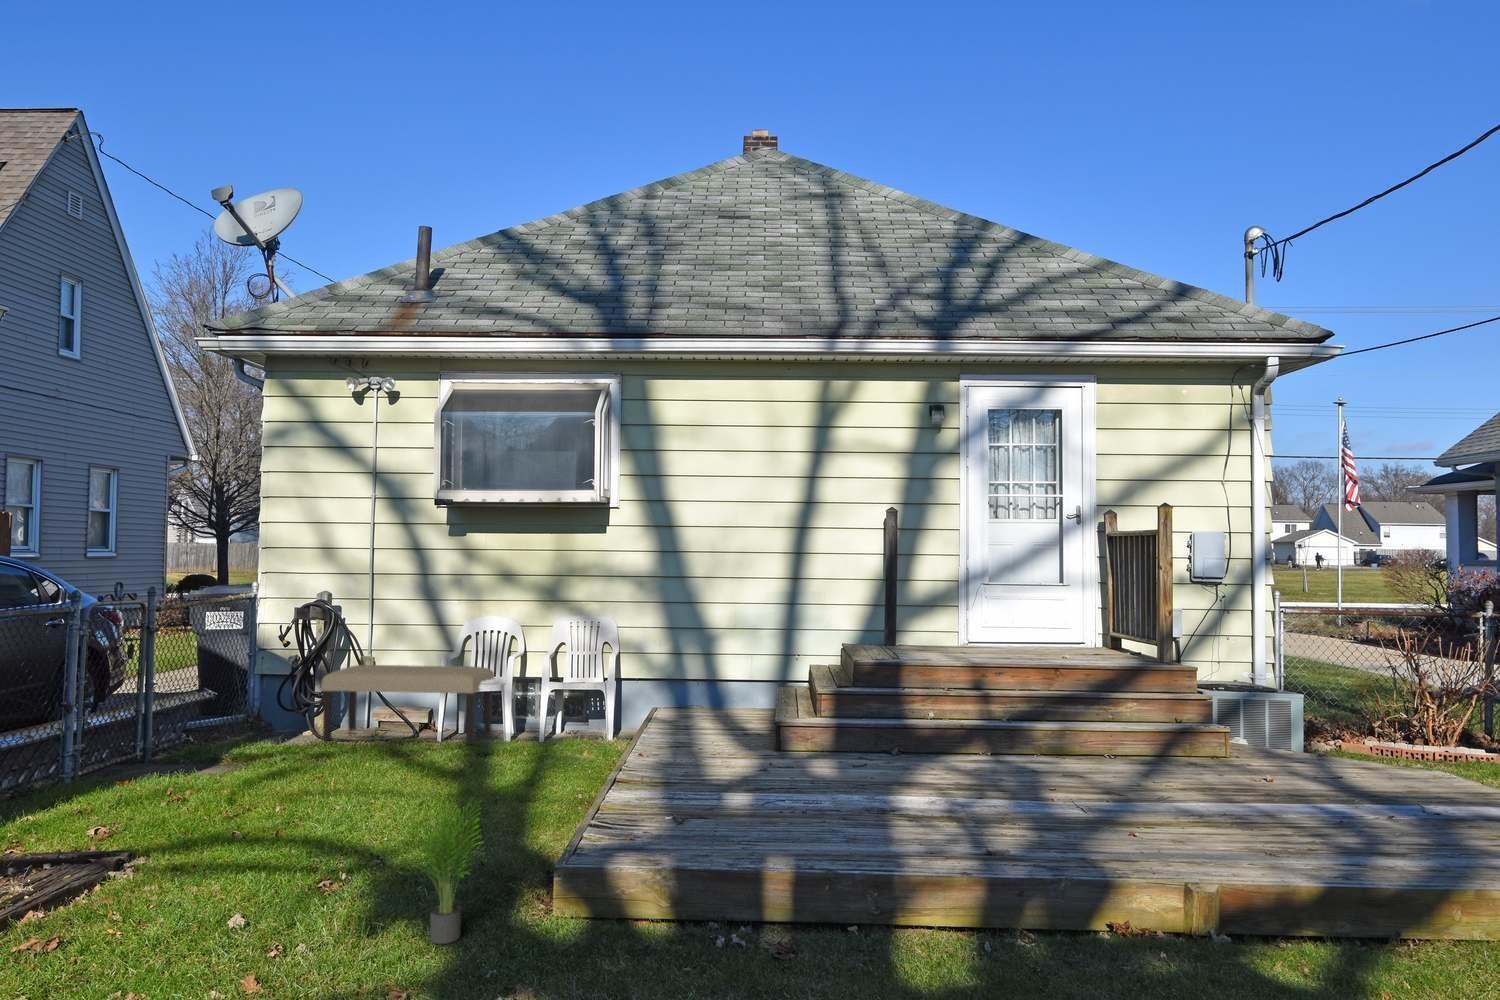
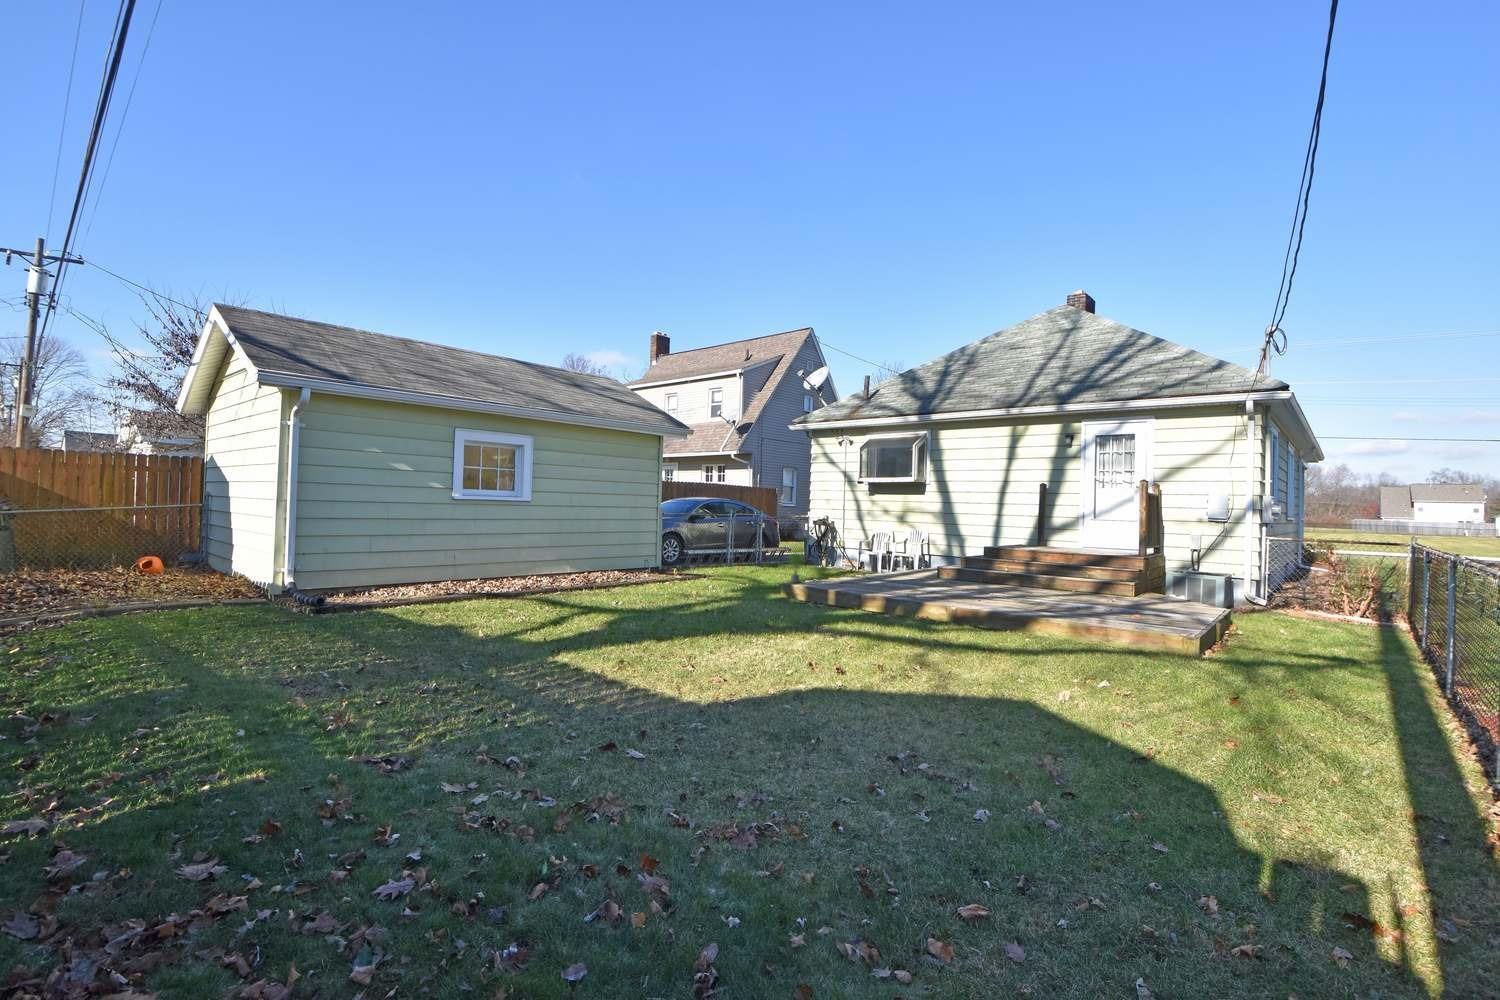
bench: present [321,665,494,744] -> none [820,543,880,573]

